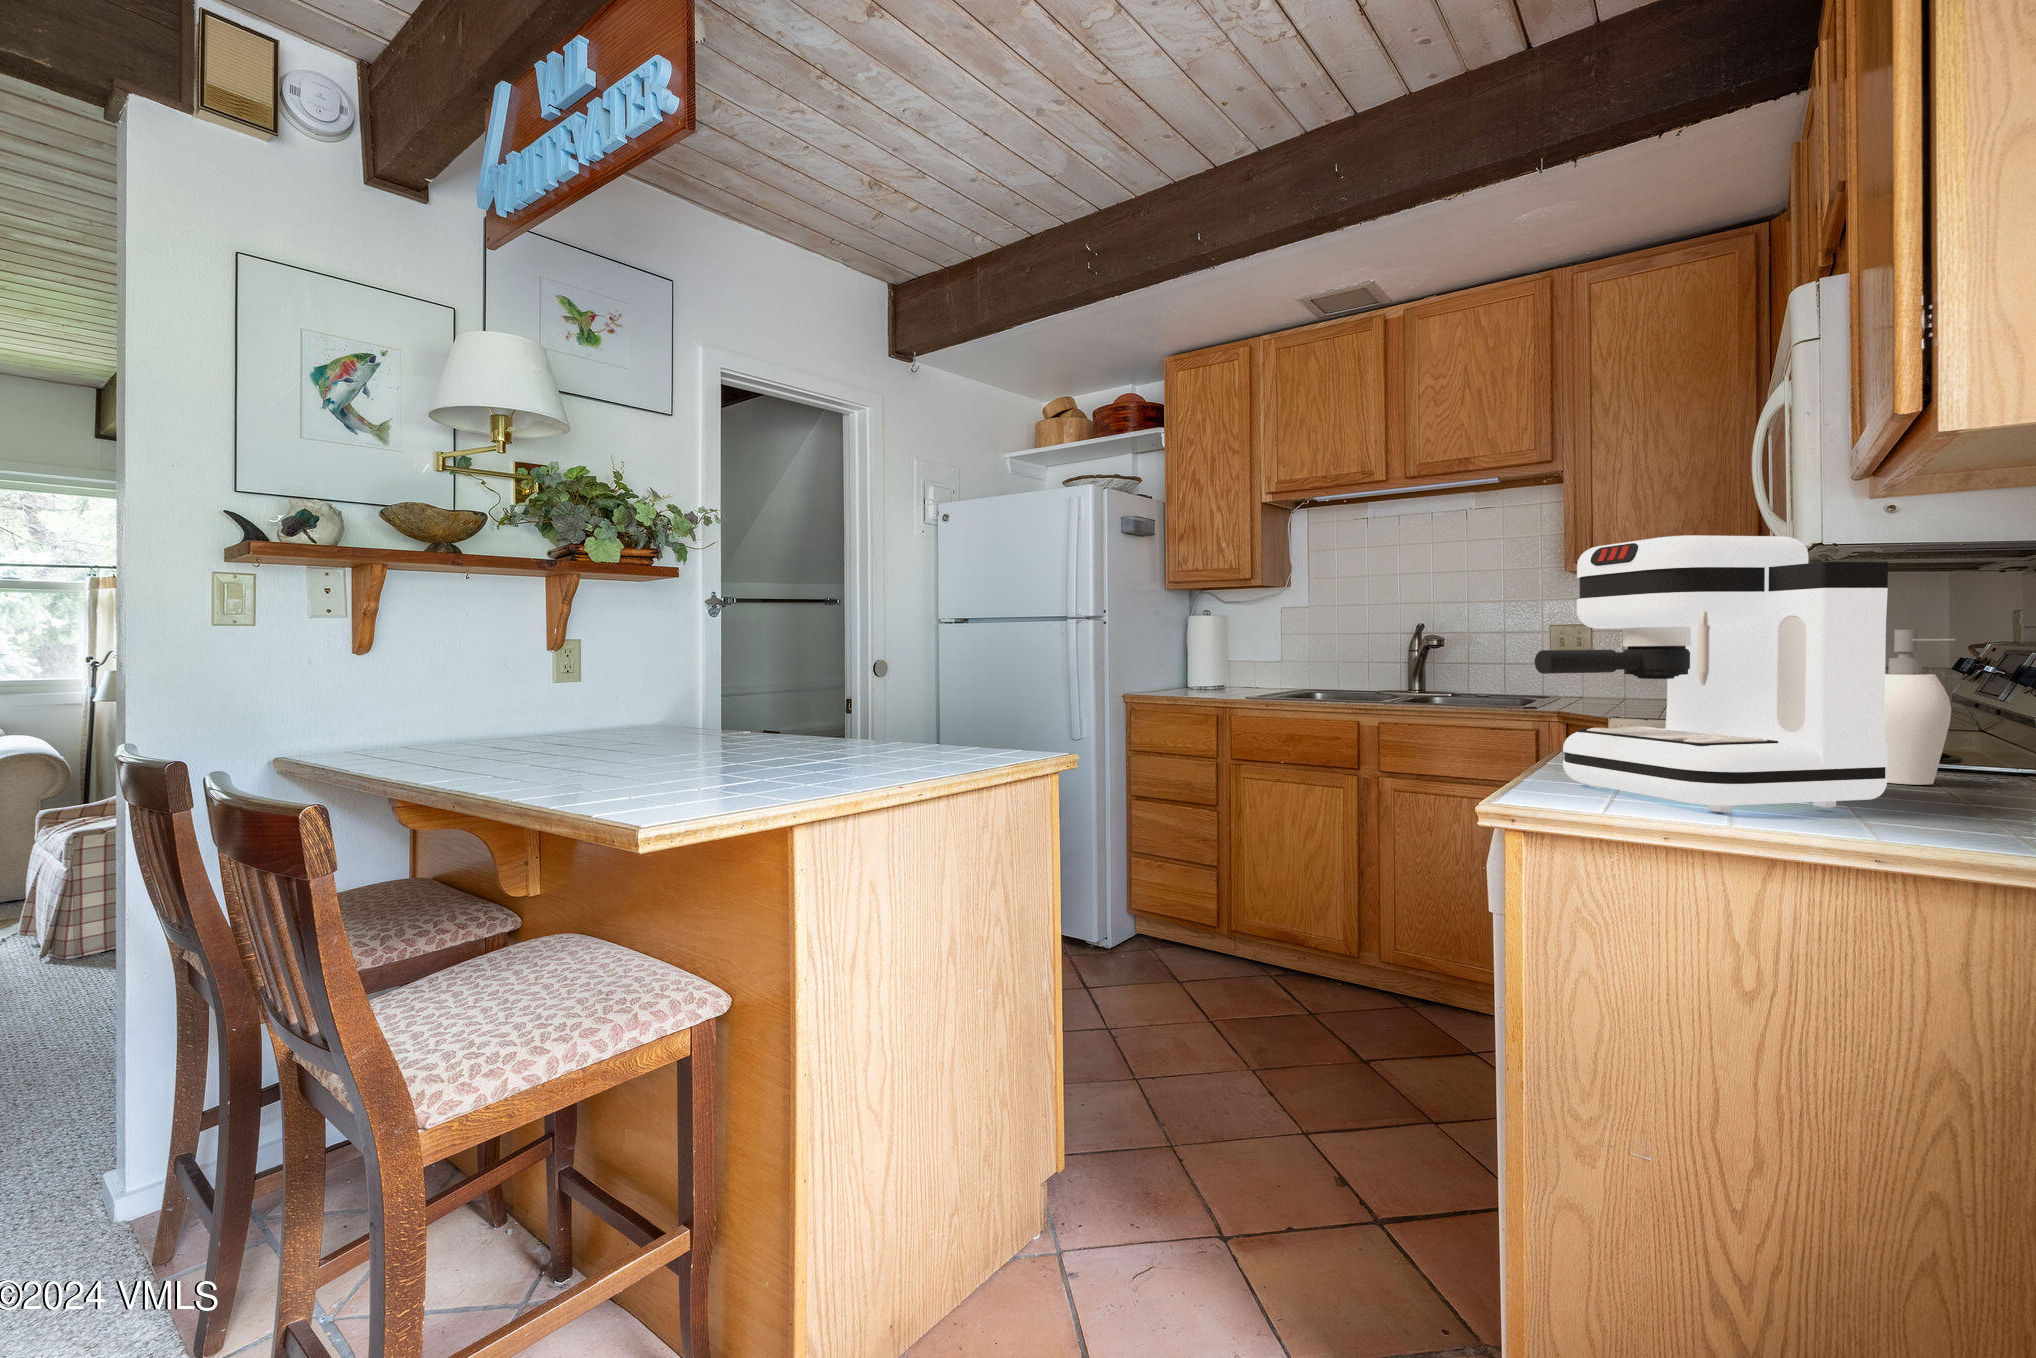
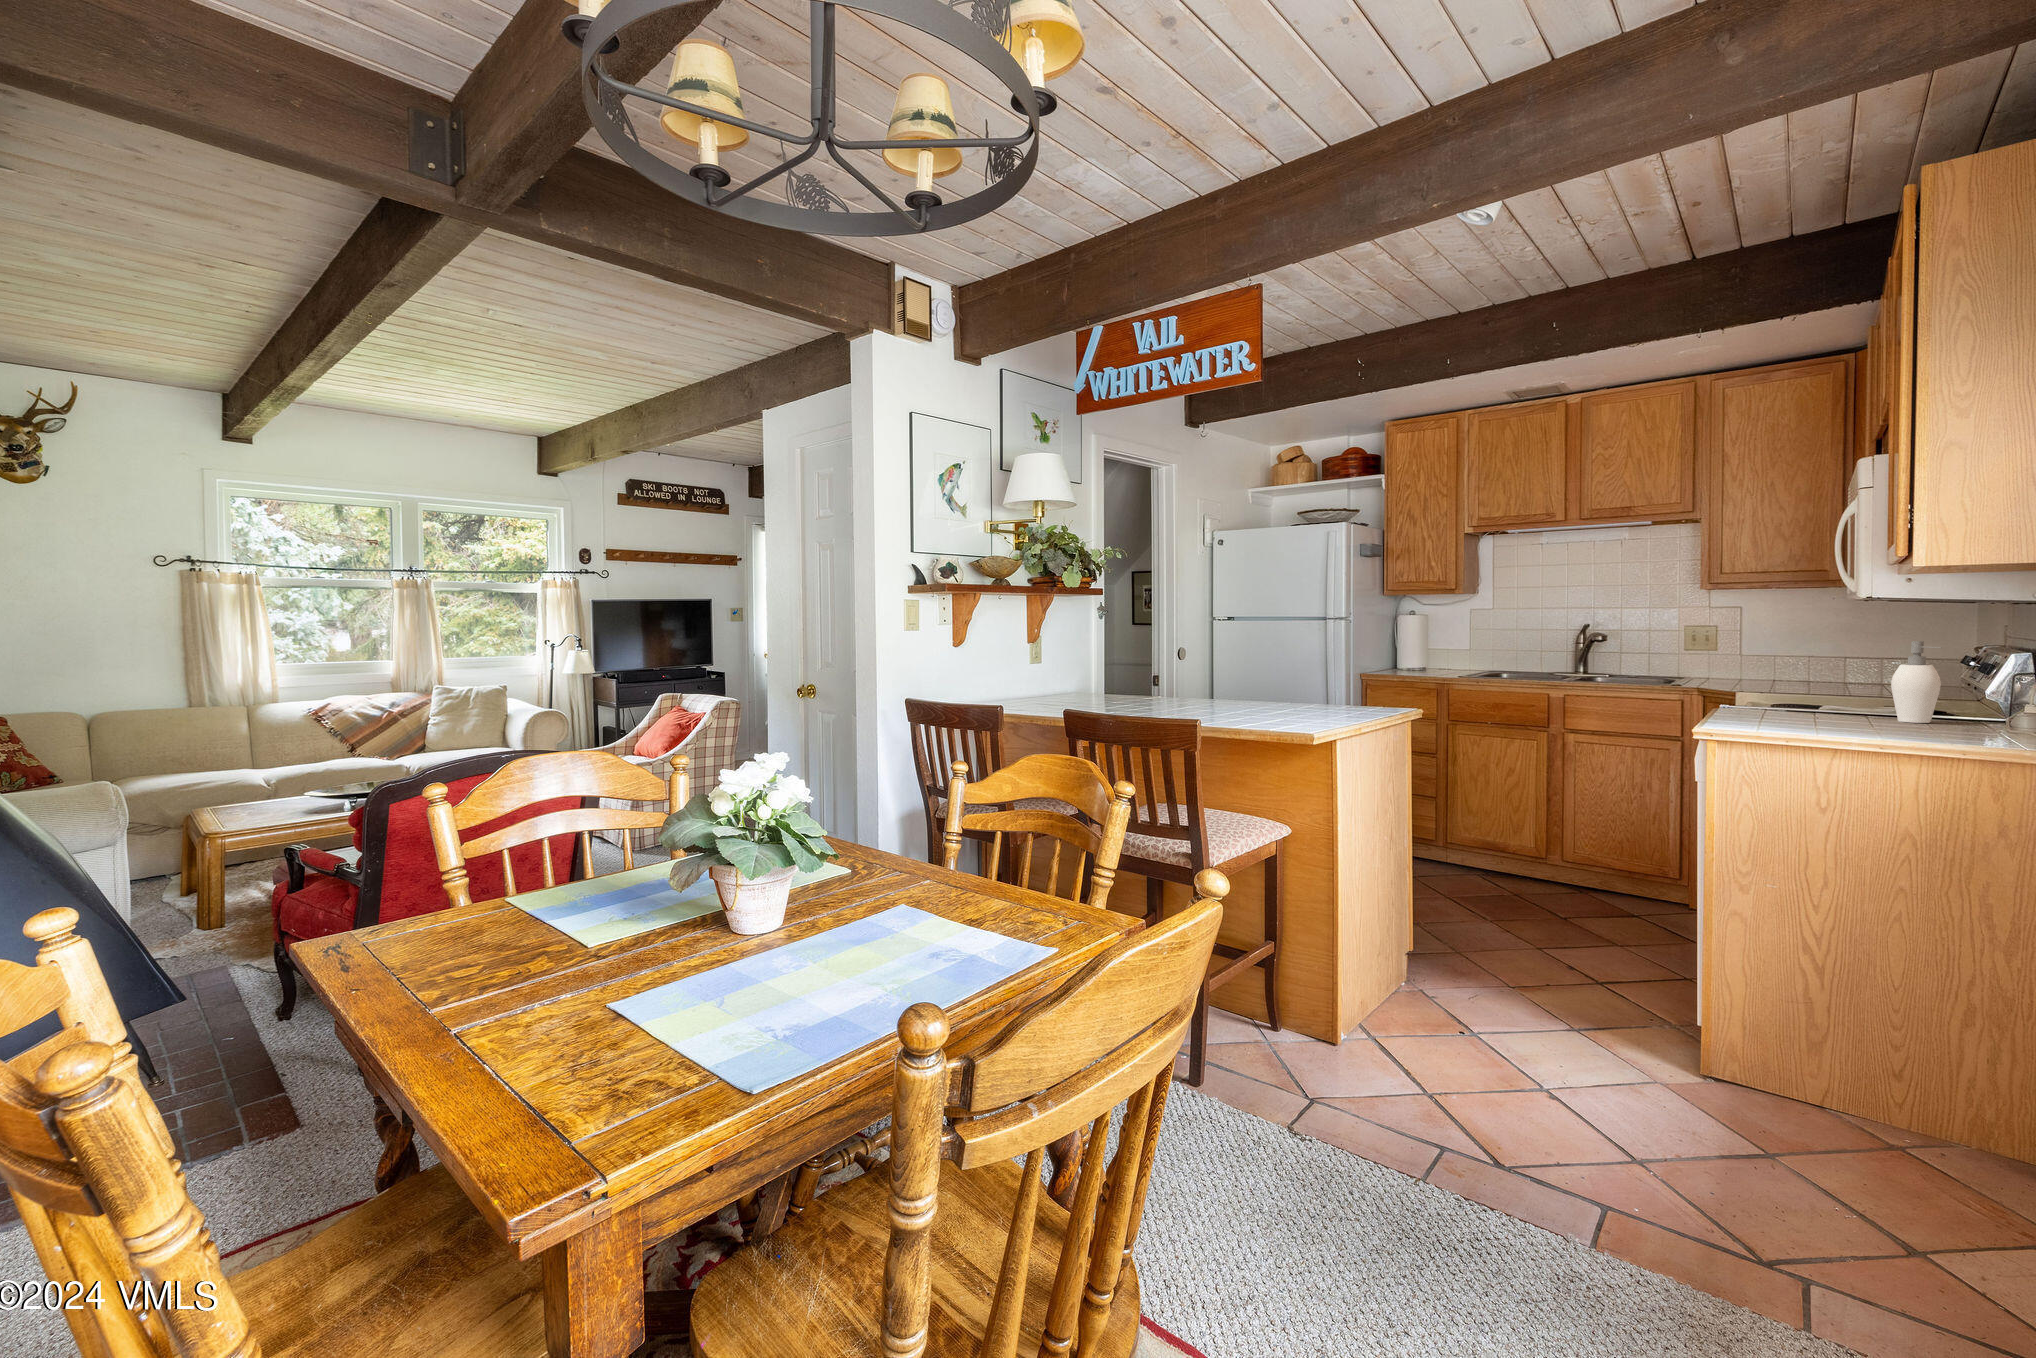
coffee maker: present [1535,535,1888,812] -> none [1717,598,1898,730]

